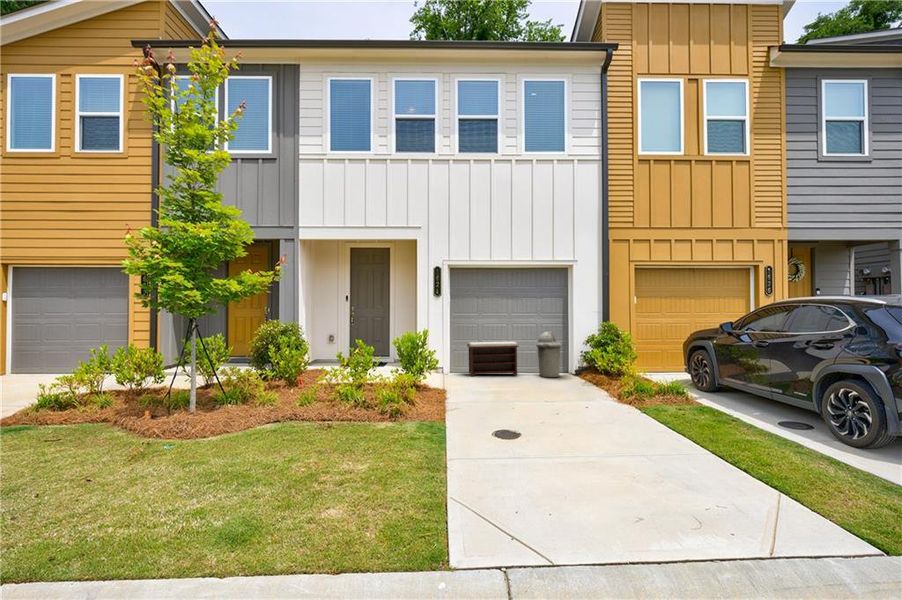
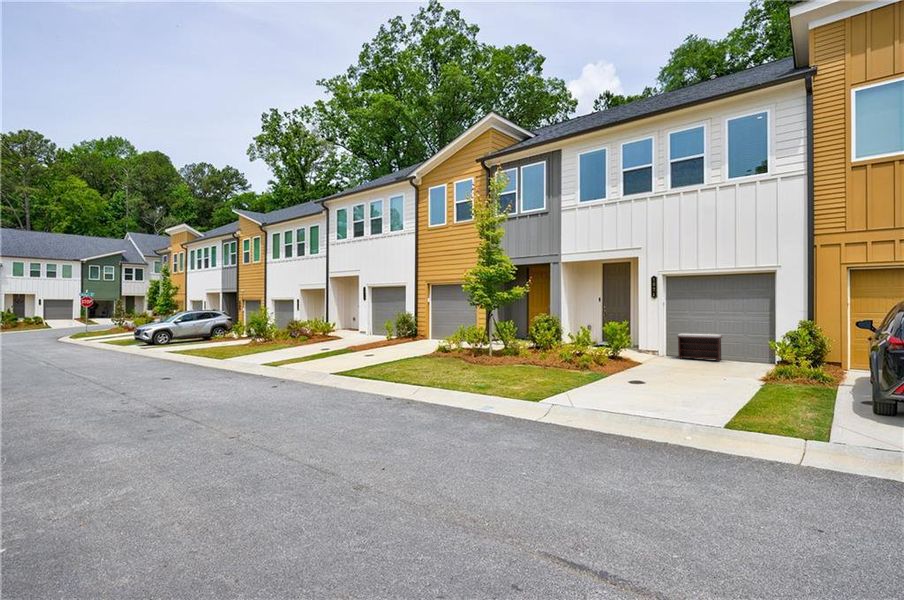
trash can: present [536,331,562,377] -> none [739,327,764,365]

